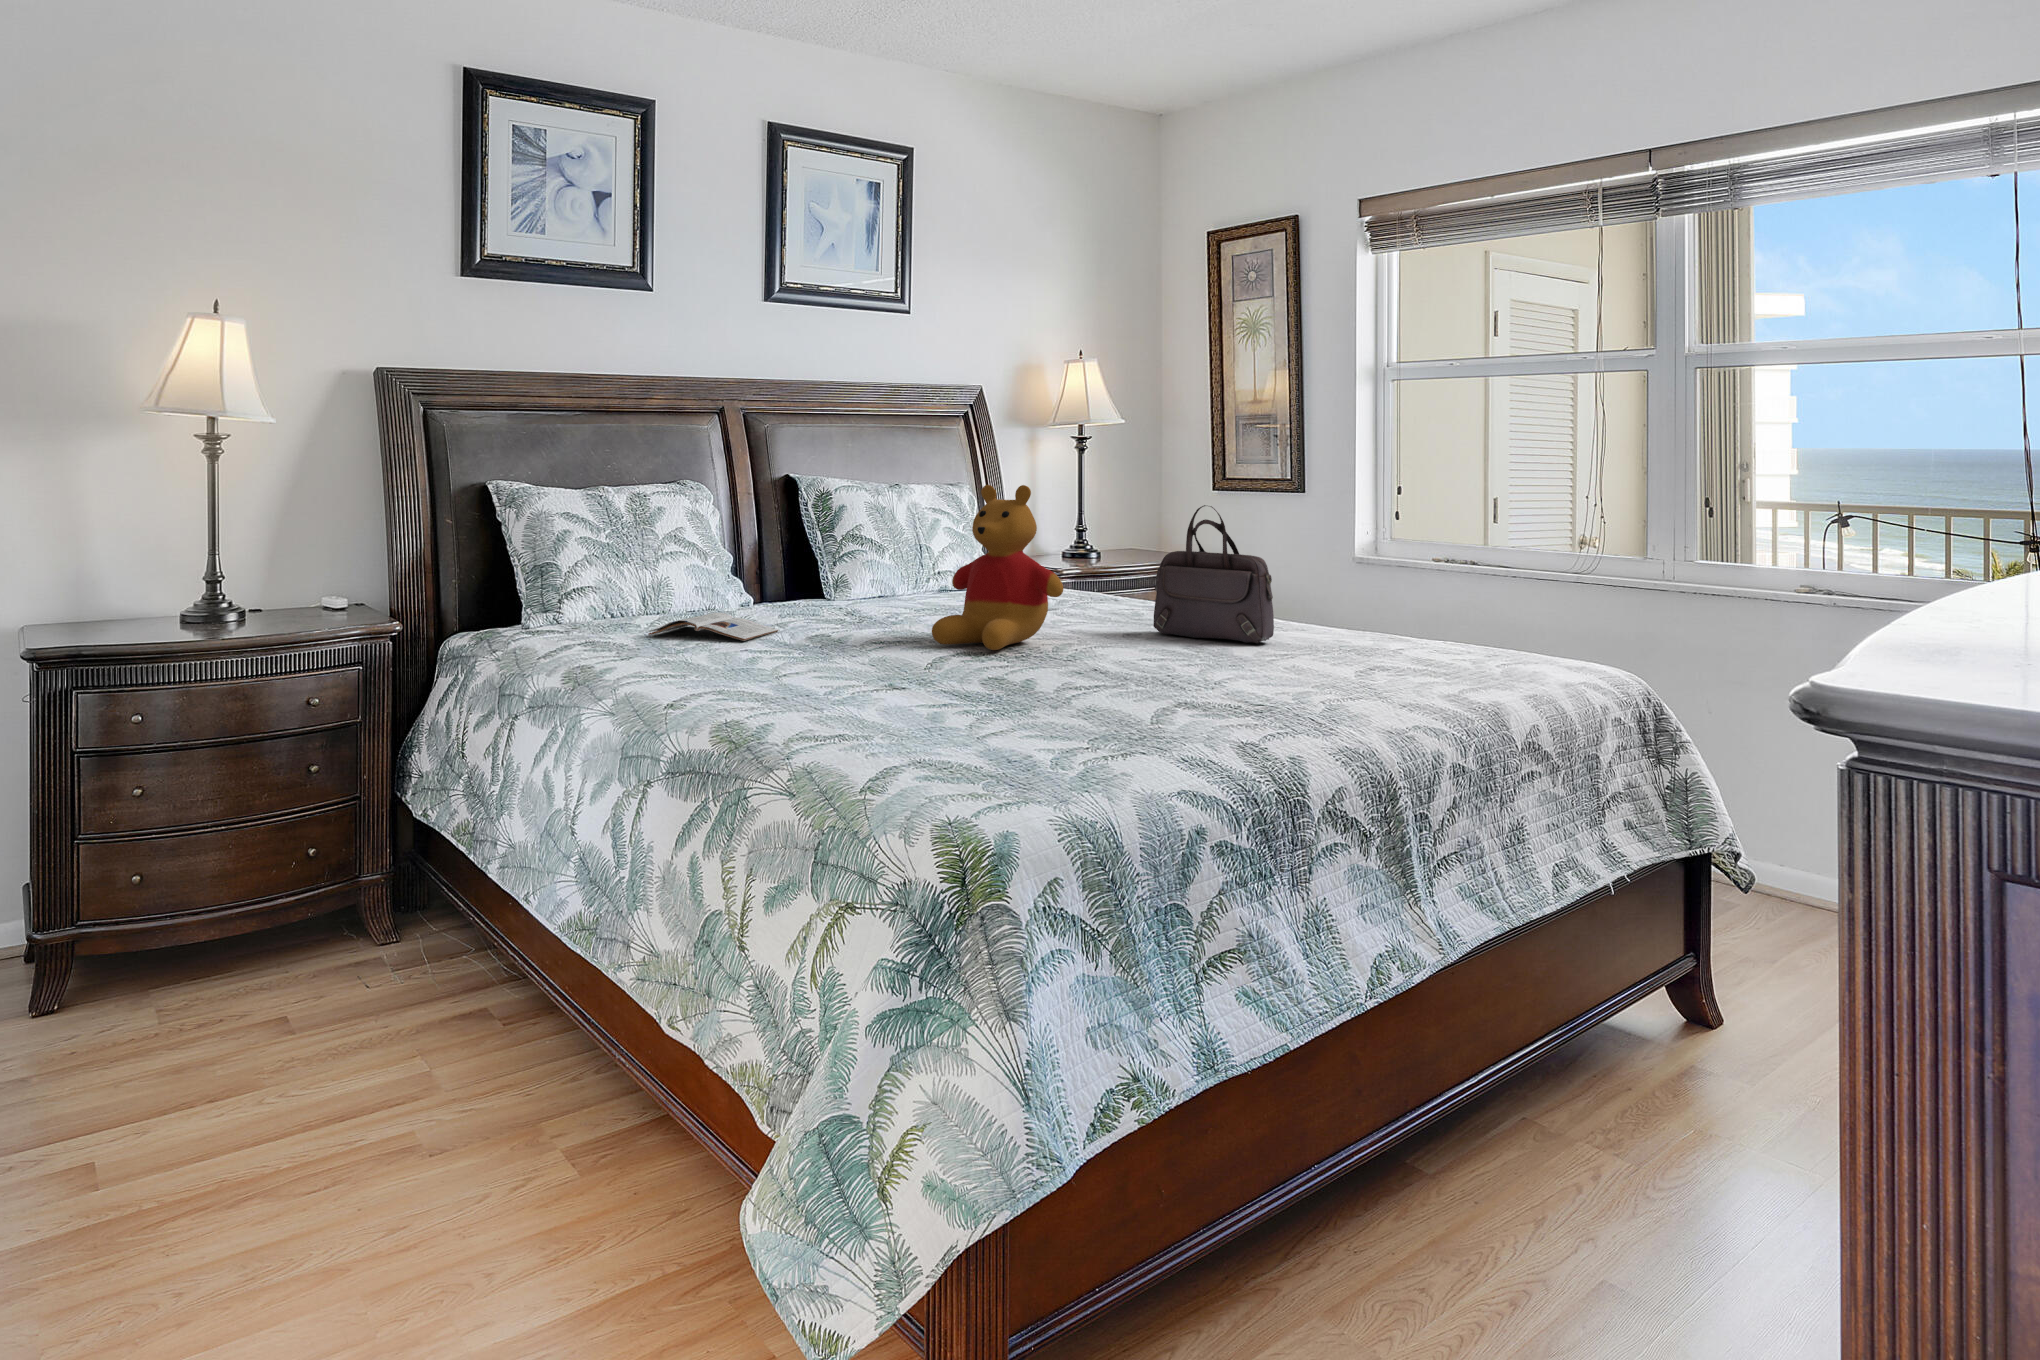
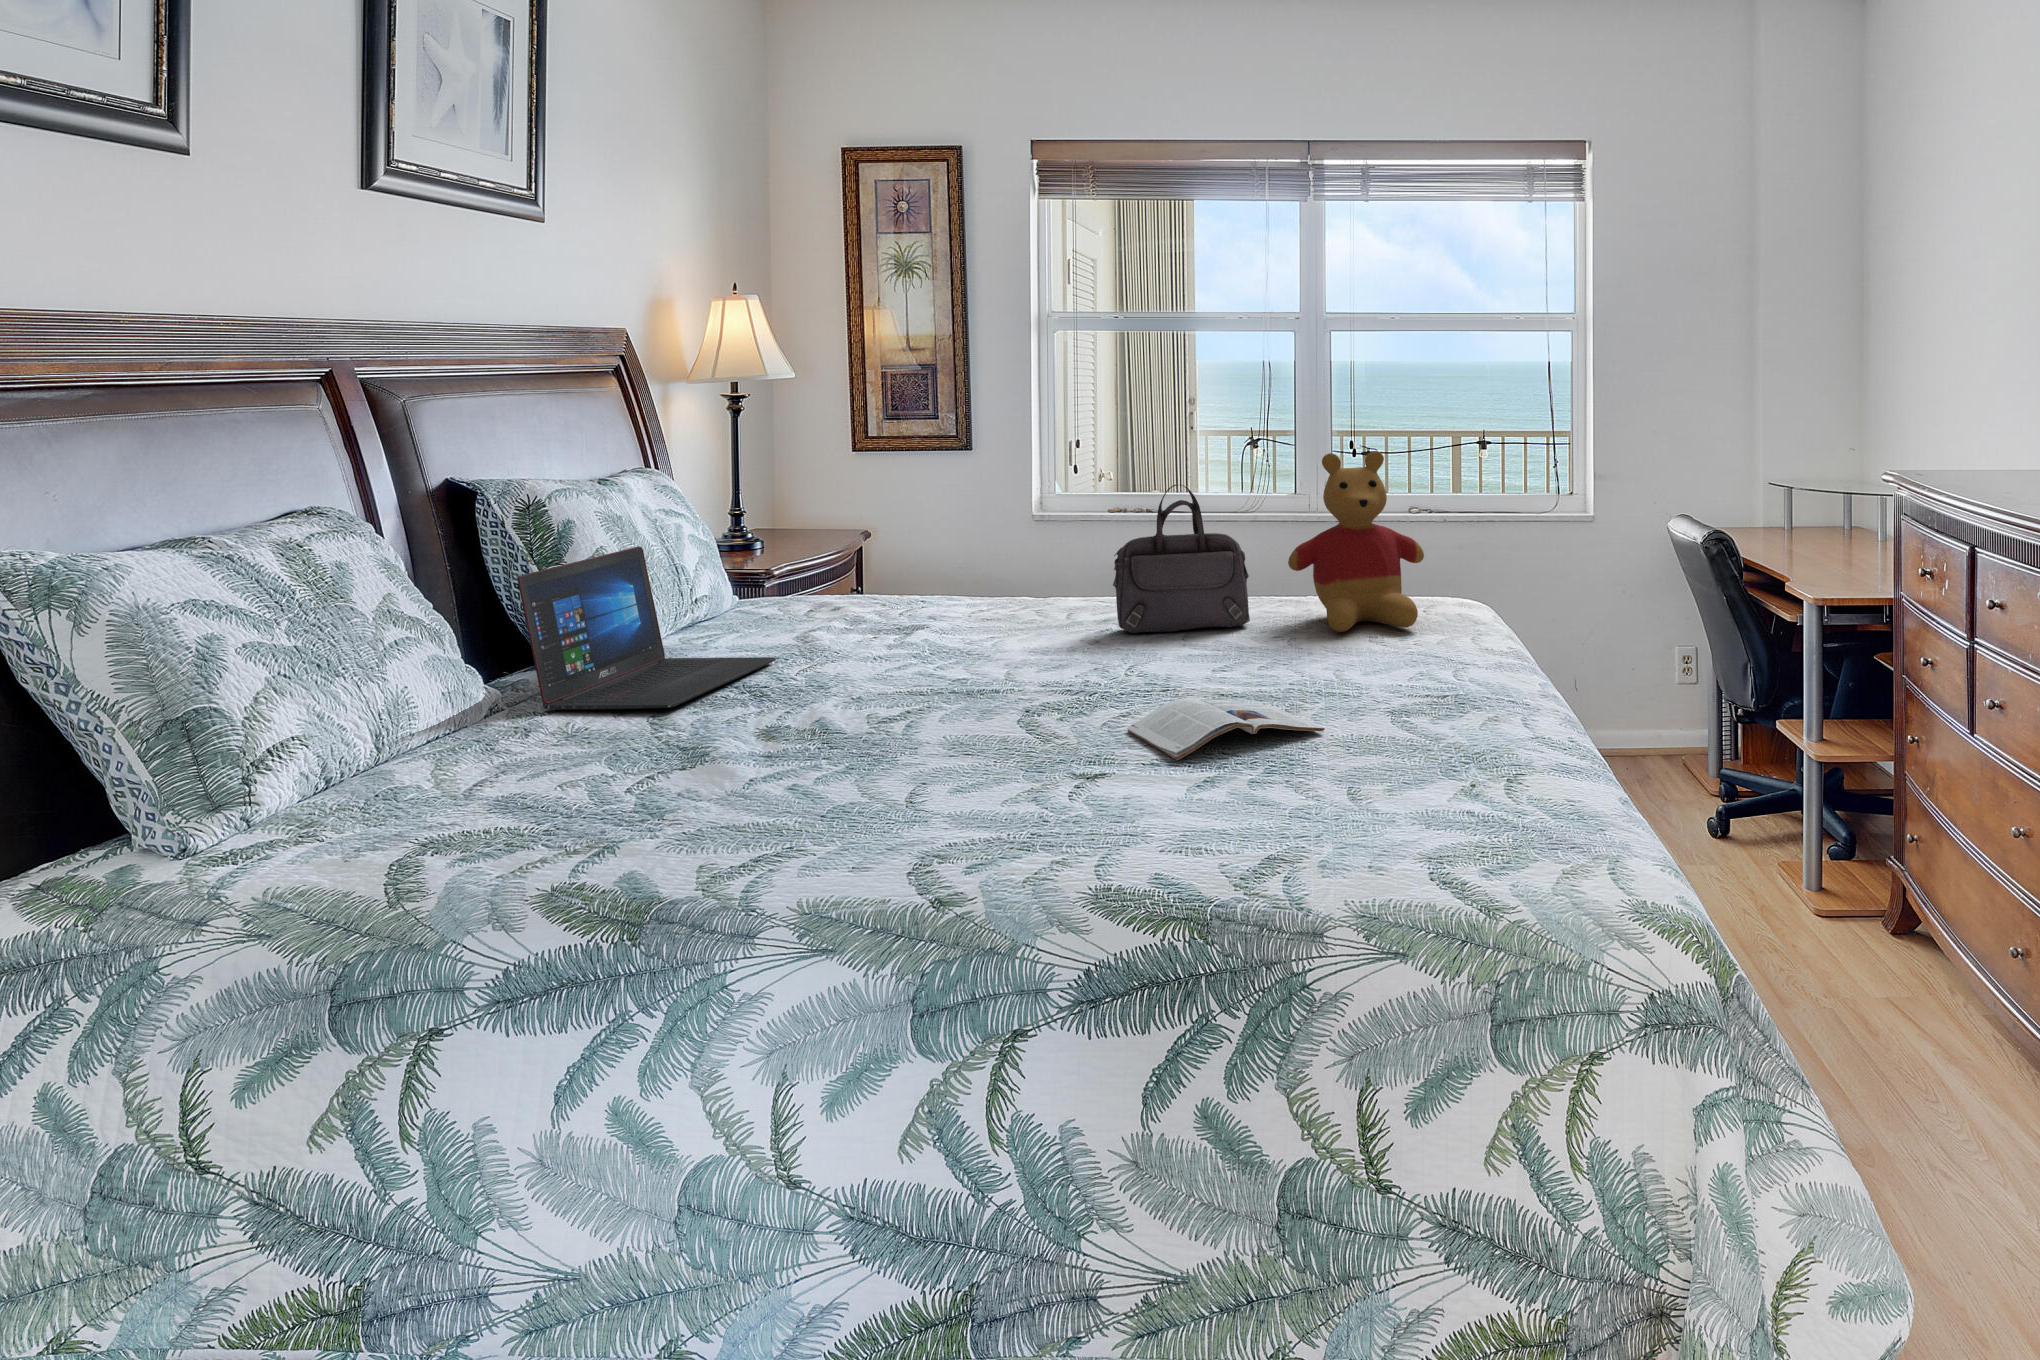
stuffed bear: present [932,485,1063,650] -> present [1288,451,1424,632]
laptop: none [749,521,914,618] -> present [518,546,776,710]
magazine: present [649,613,778,641] -> present [1127,698,1325,760]

